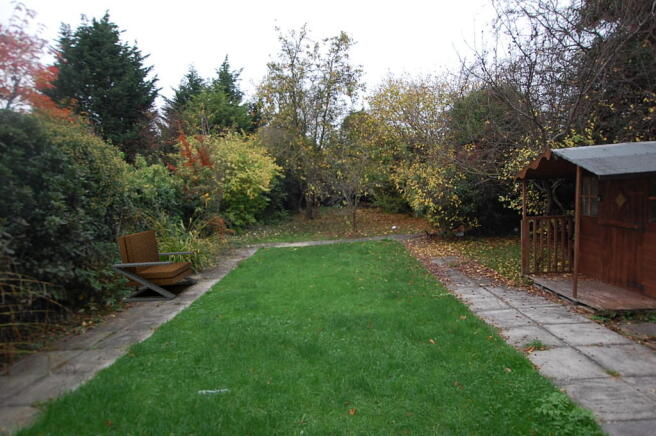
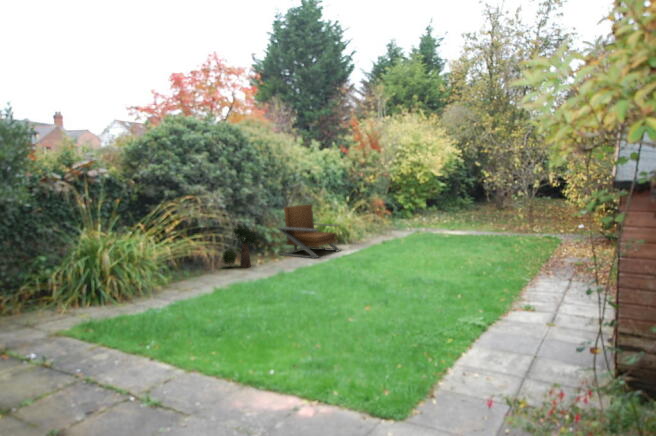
potted plant: none [23,272,86,340] -> present [222,226,257,267]

